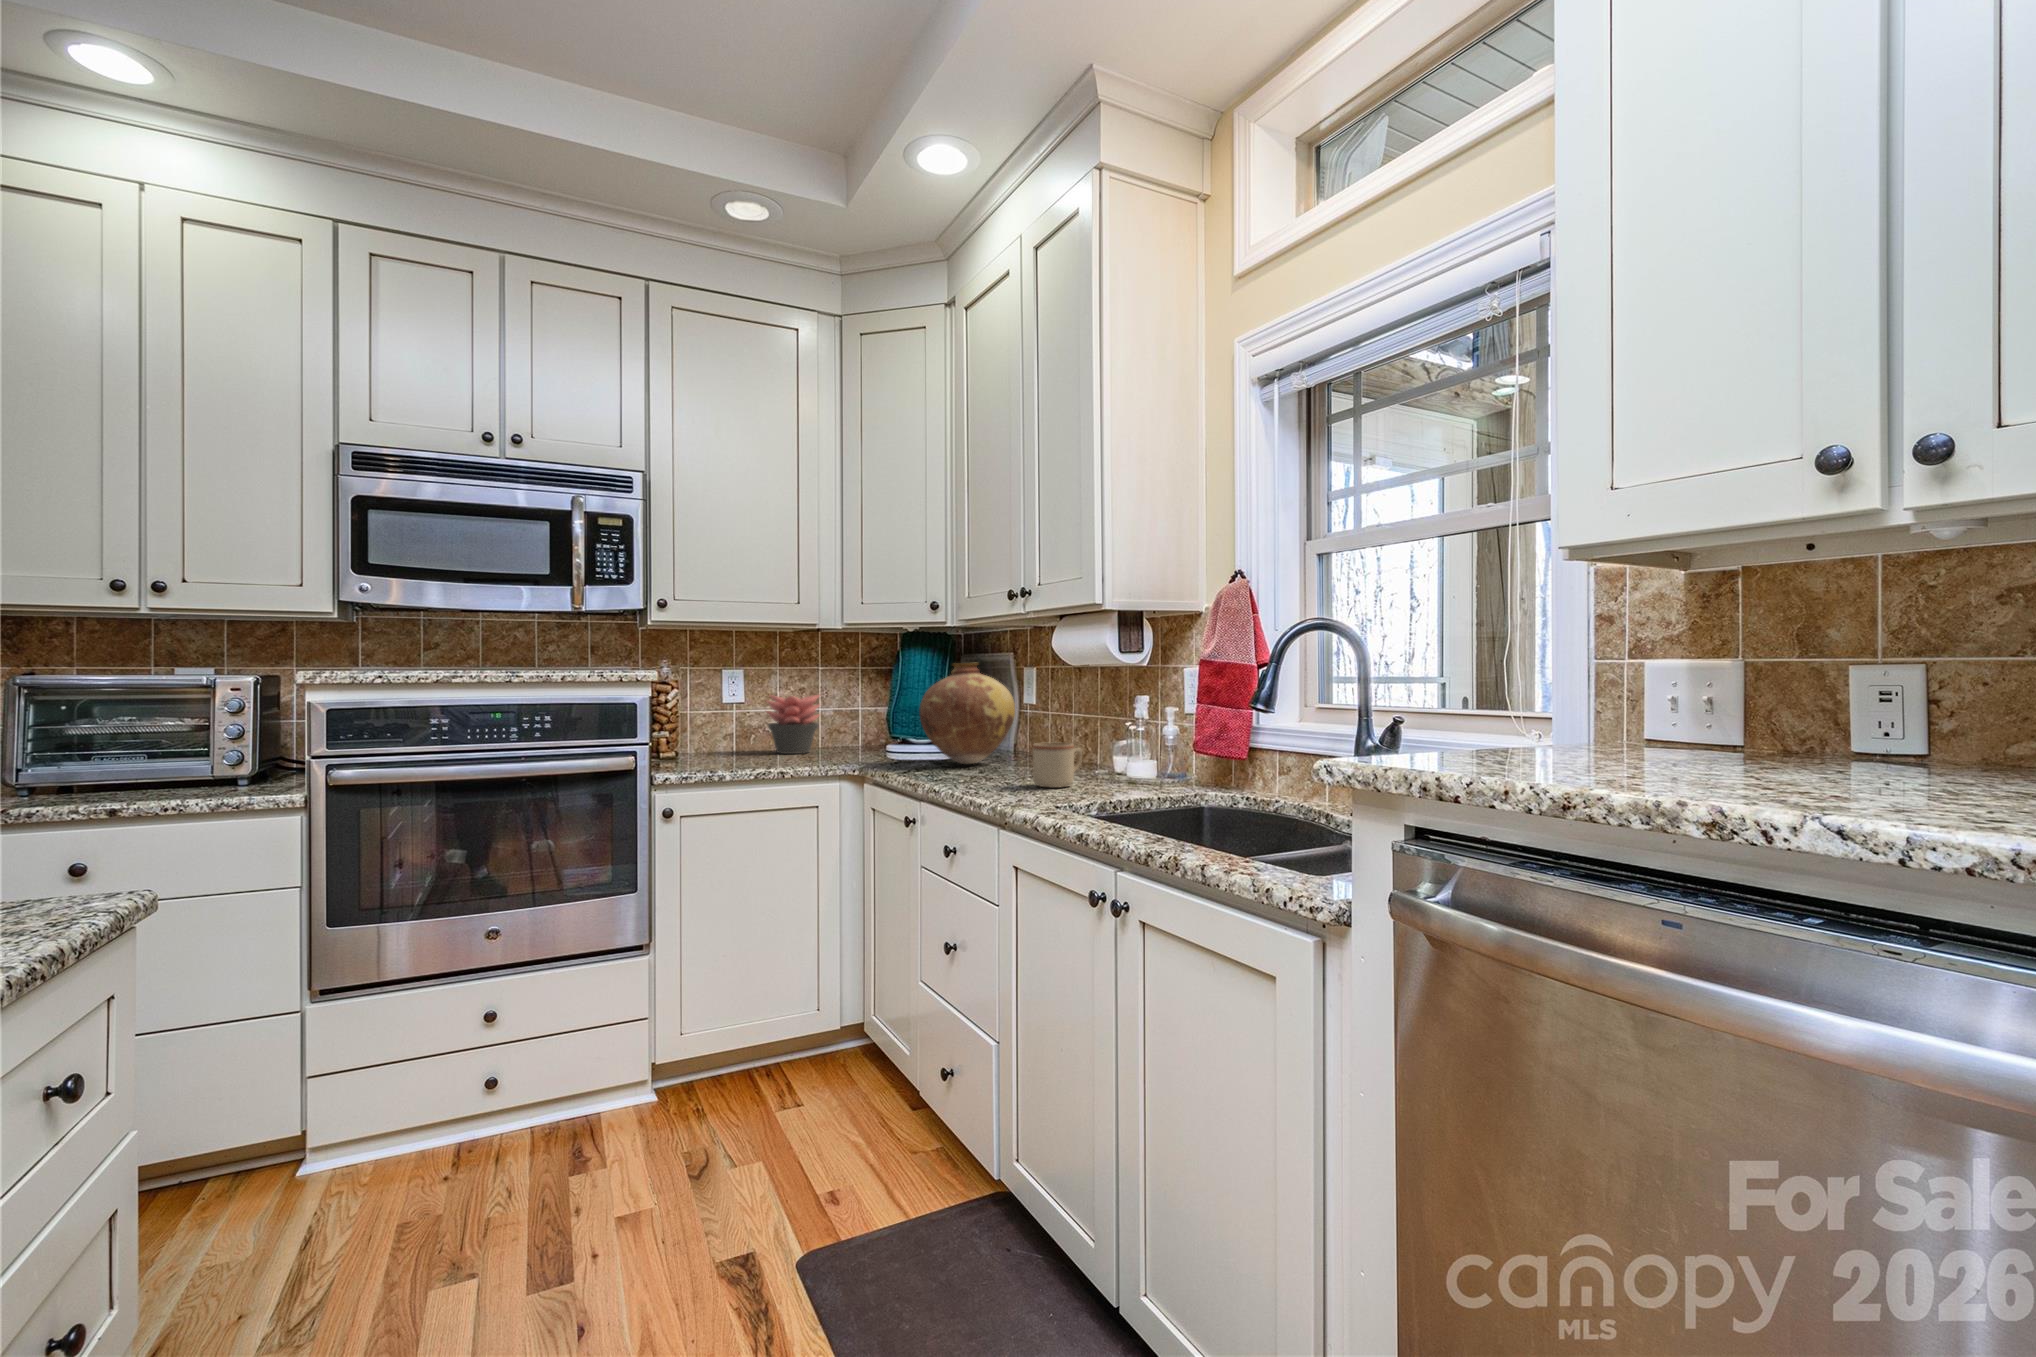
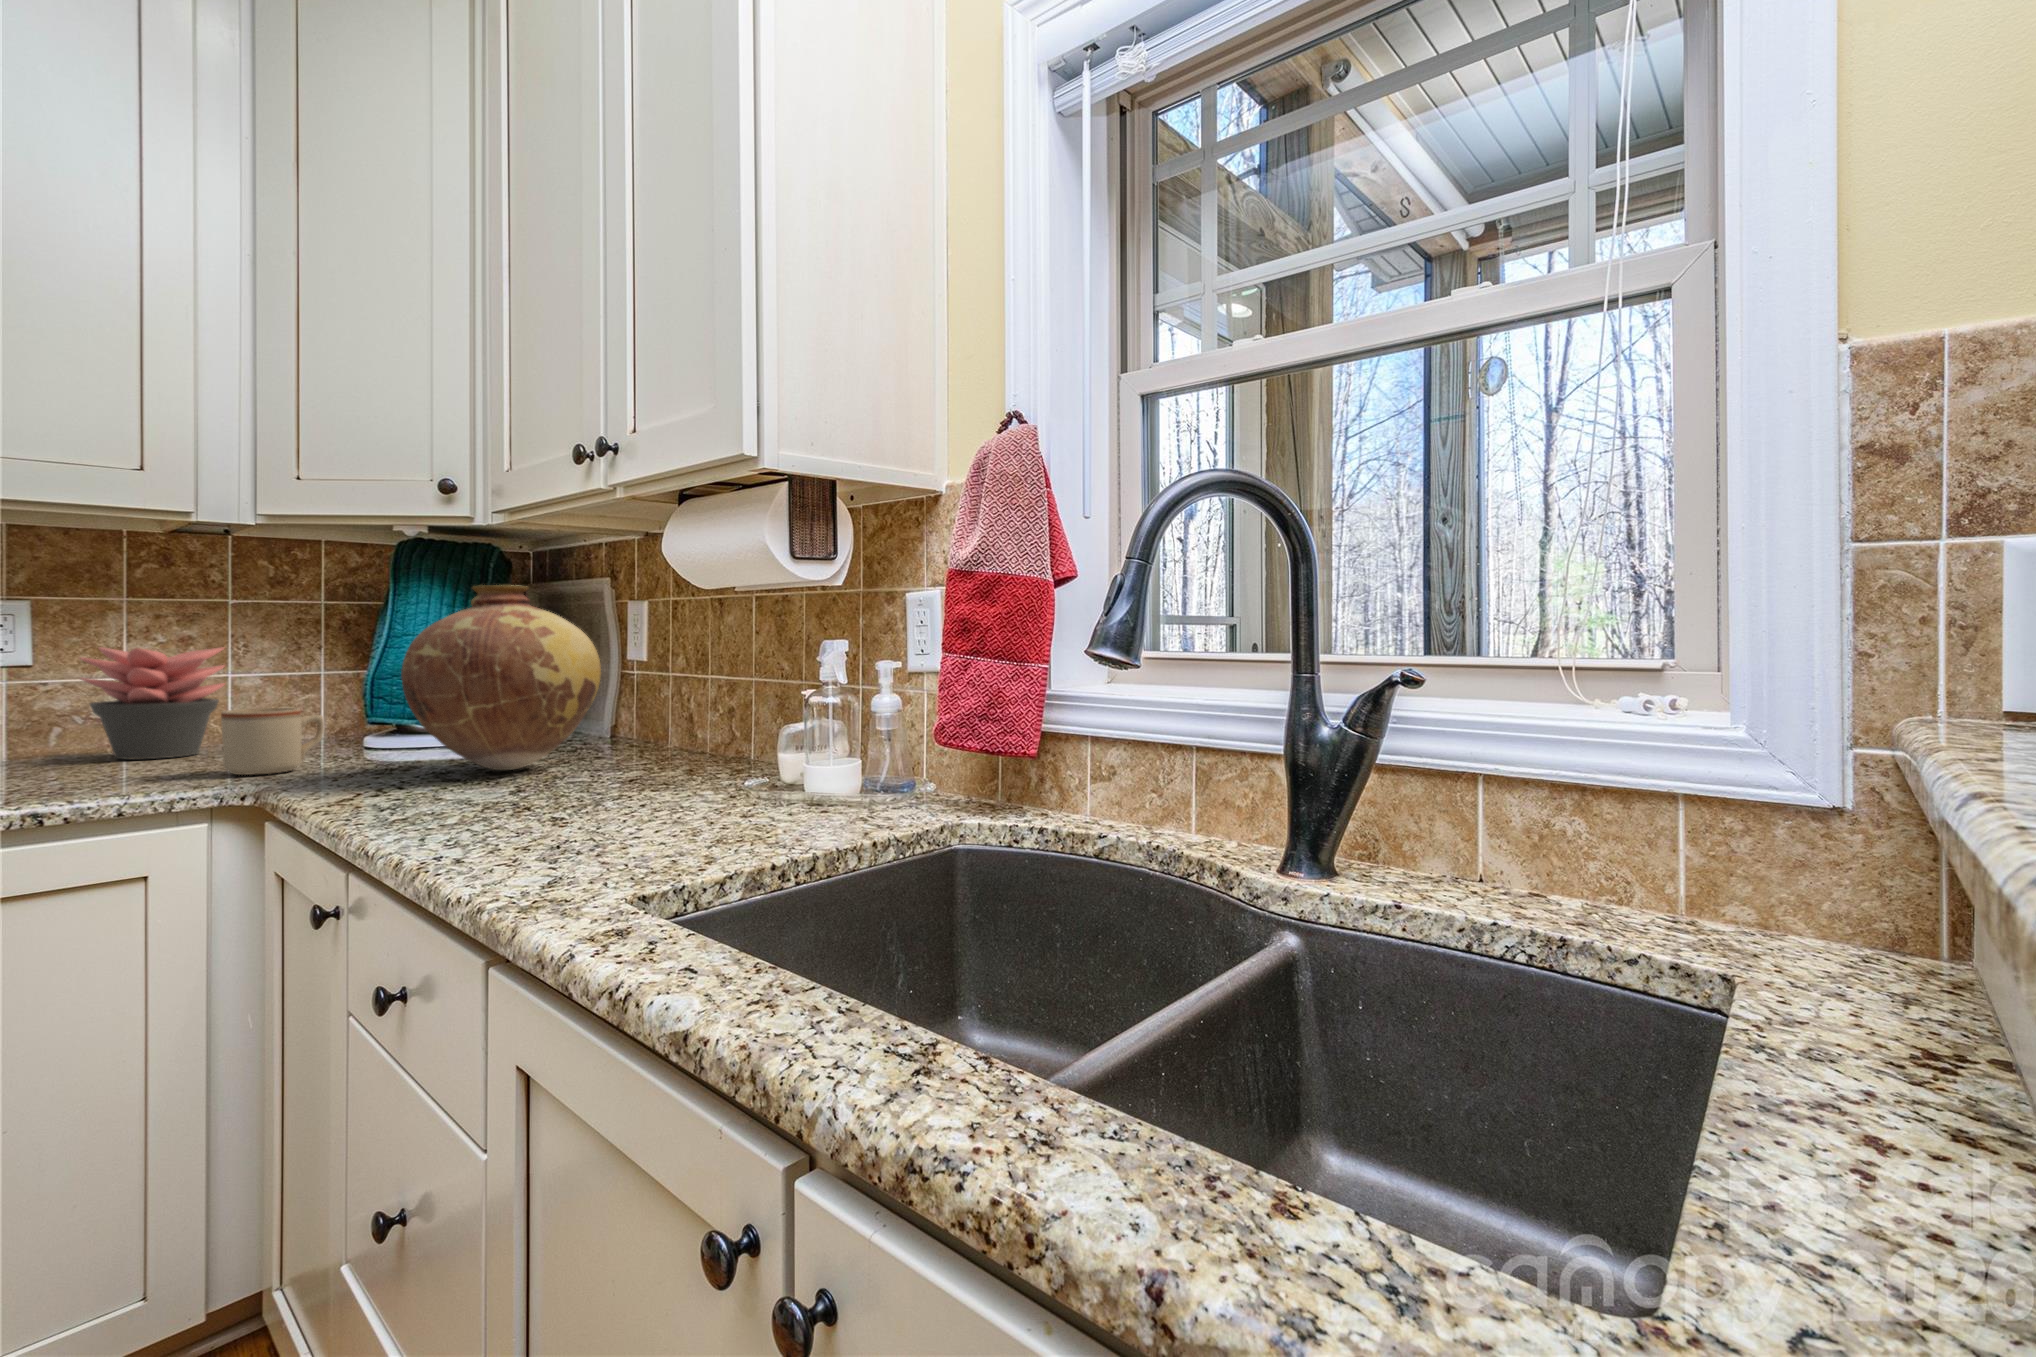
mug: present [1033,743,1082,787] -> present [221,708,325,775]

